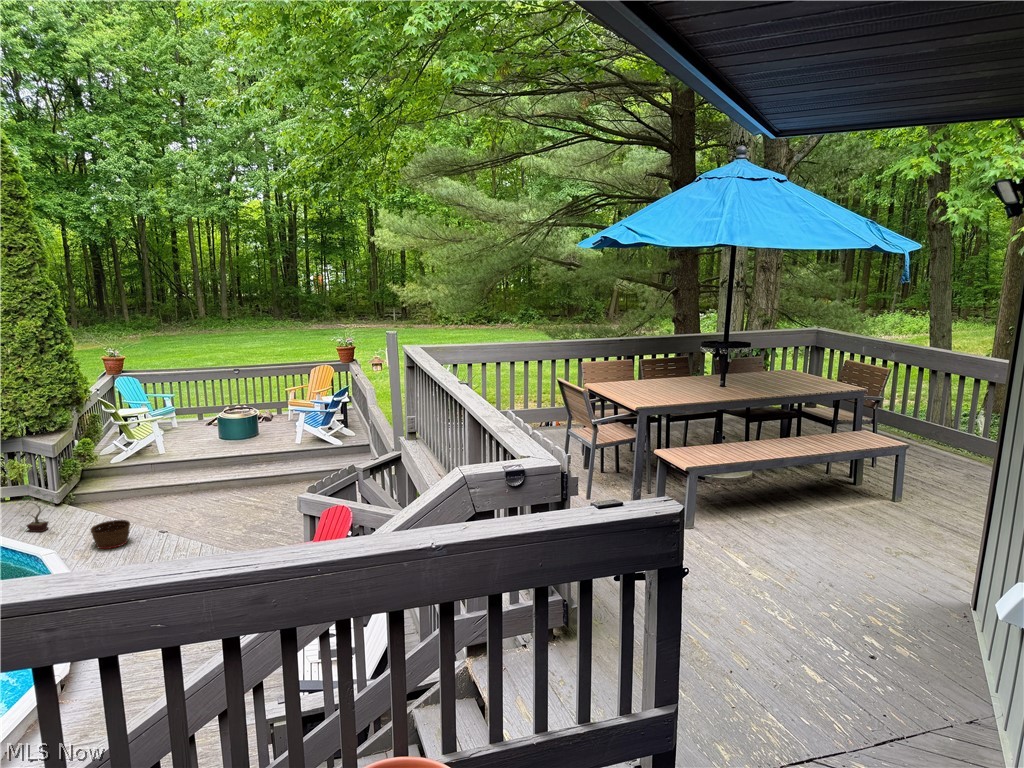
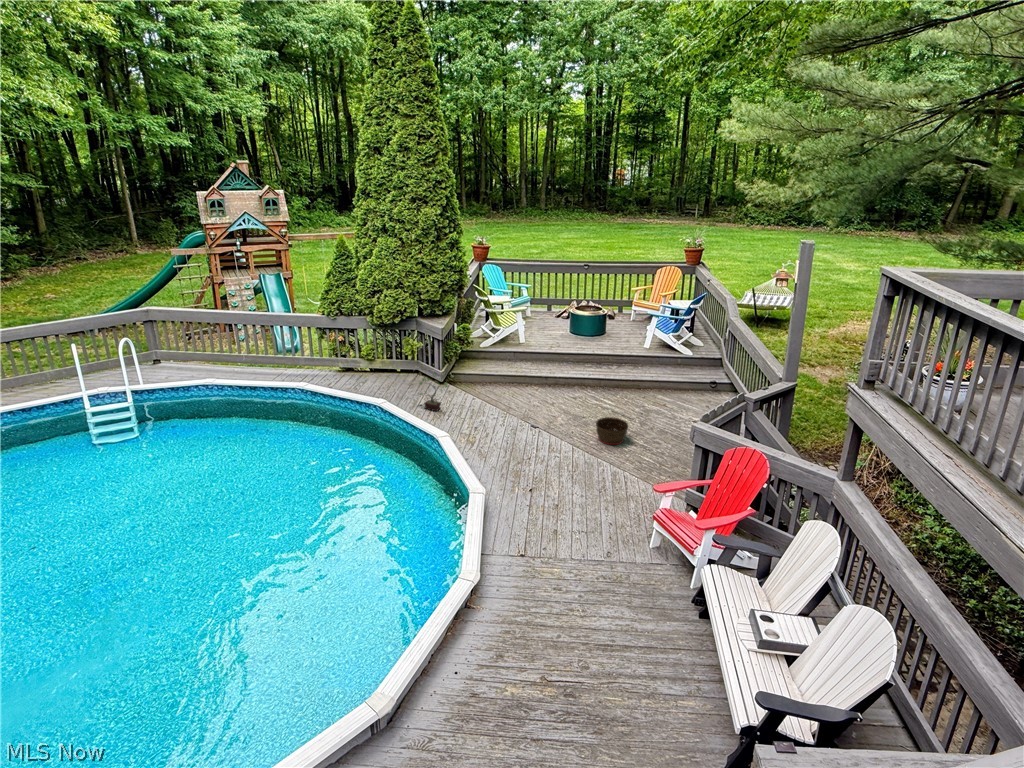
basket: present [91,520,130,549] -> present [596,417,628,445]

